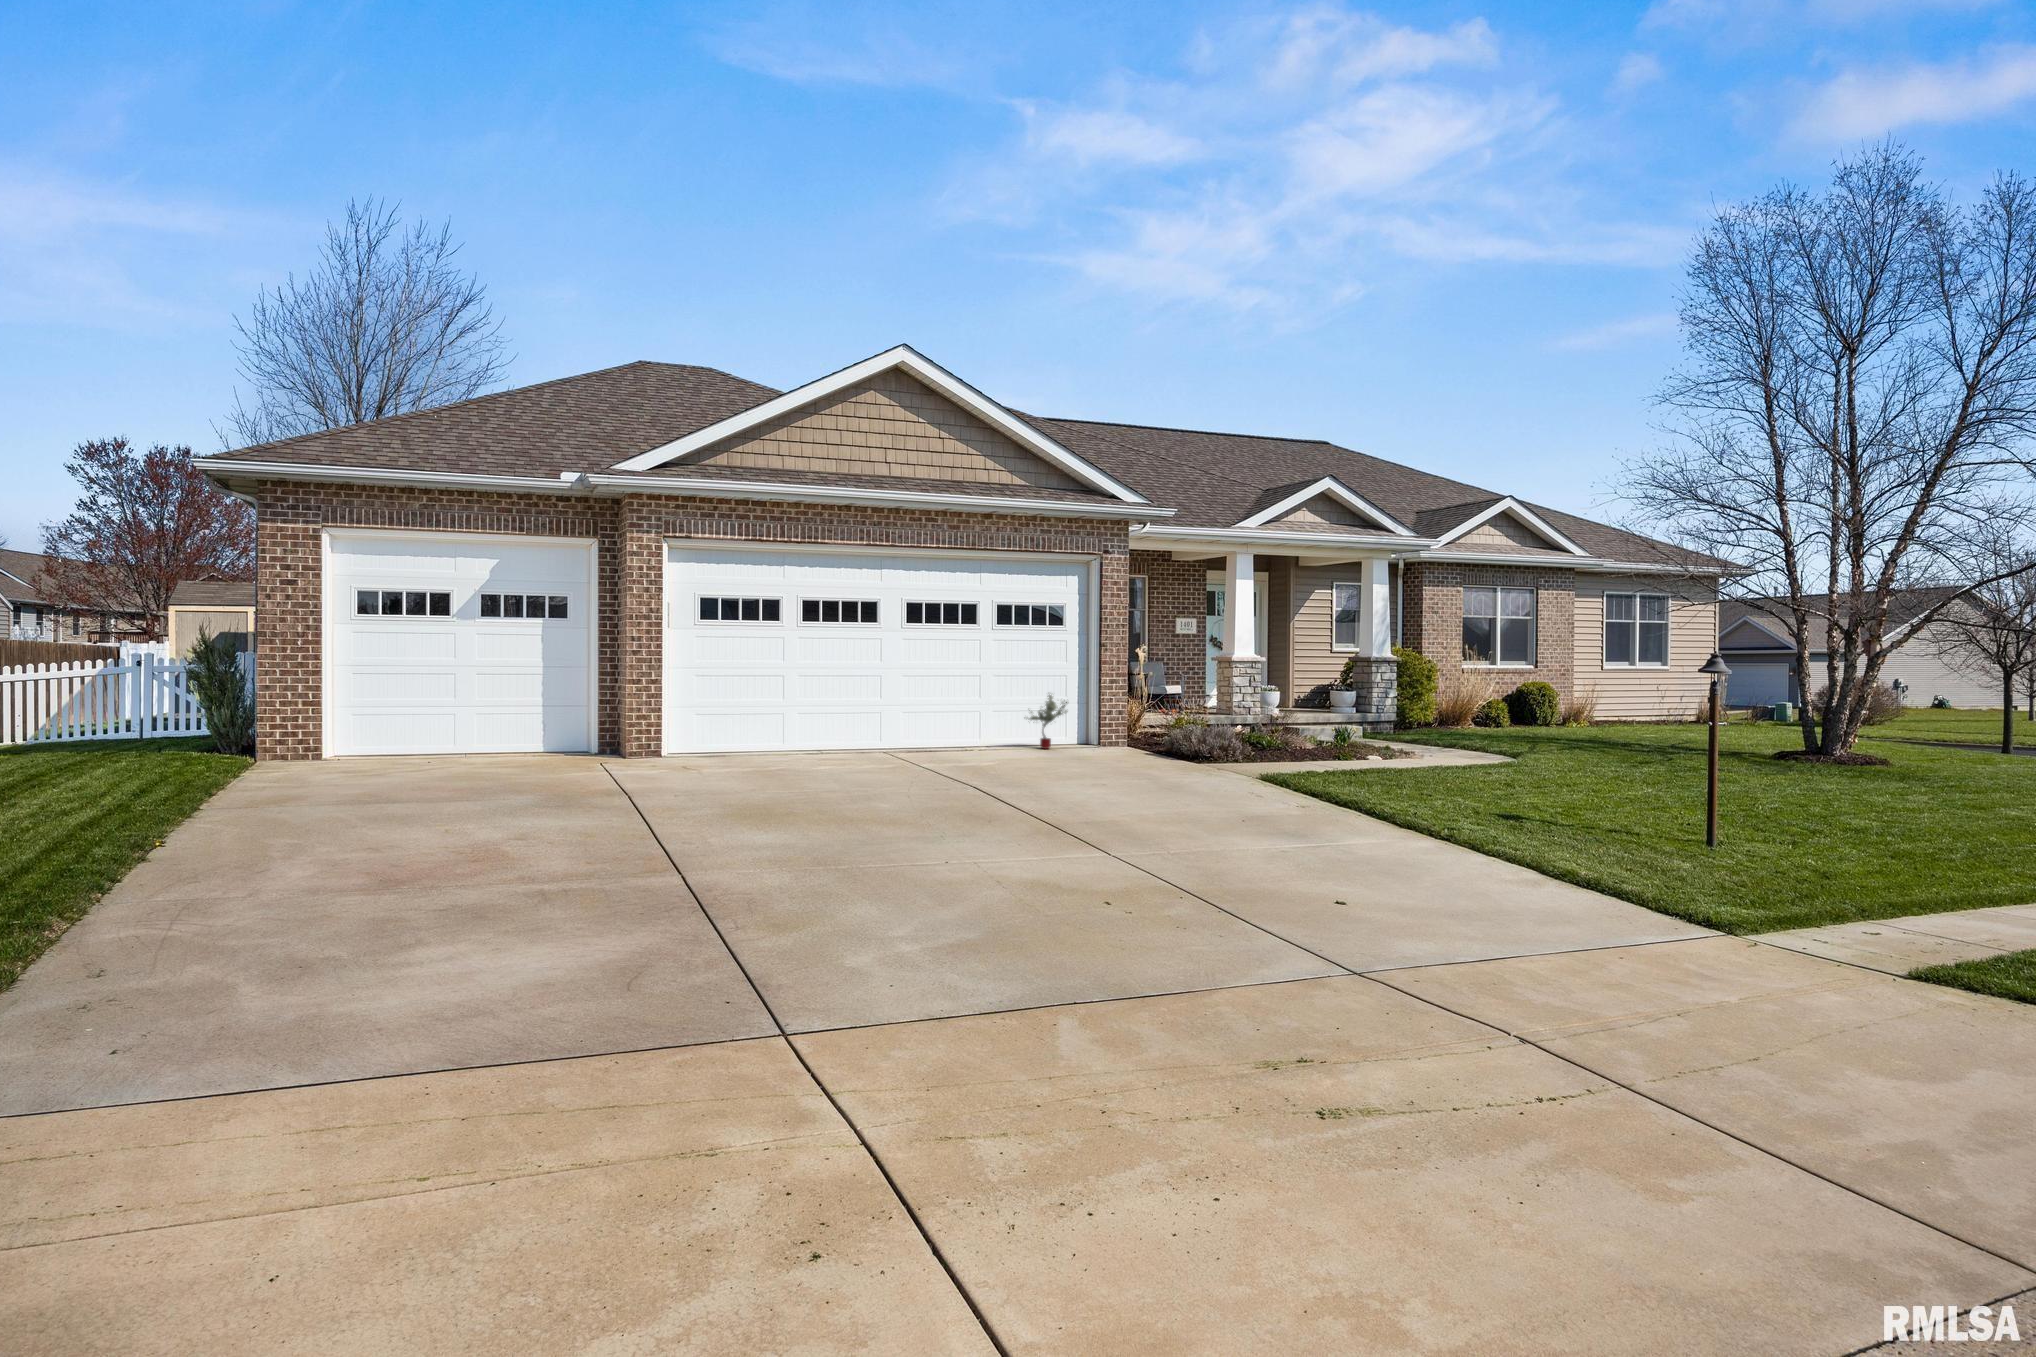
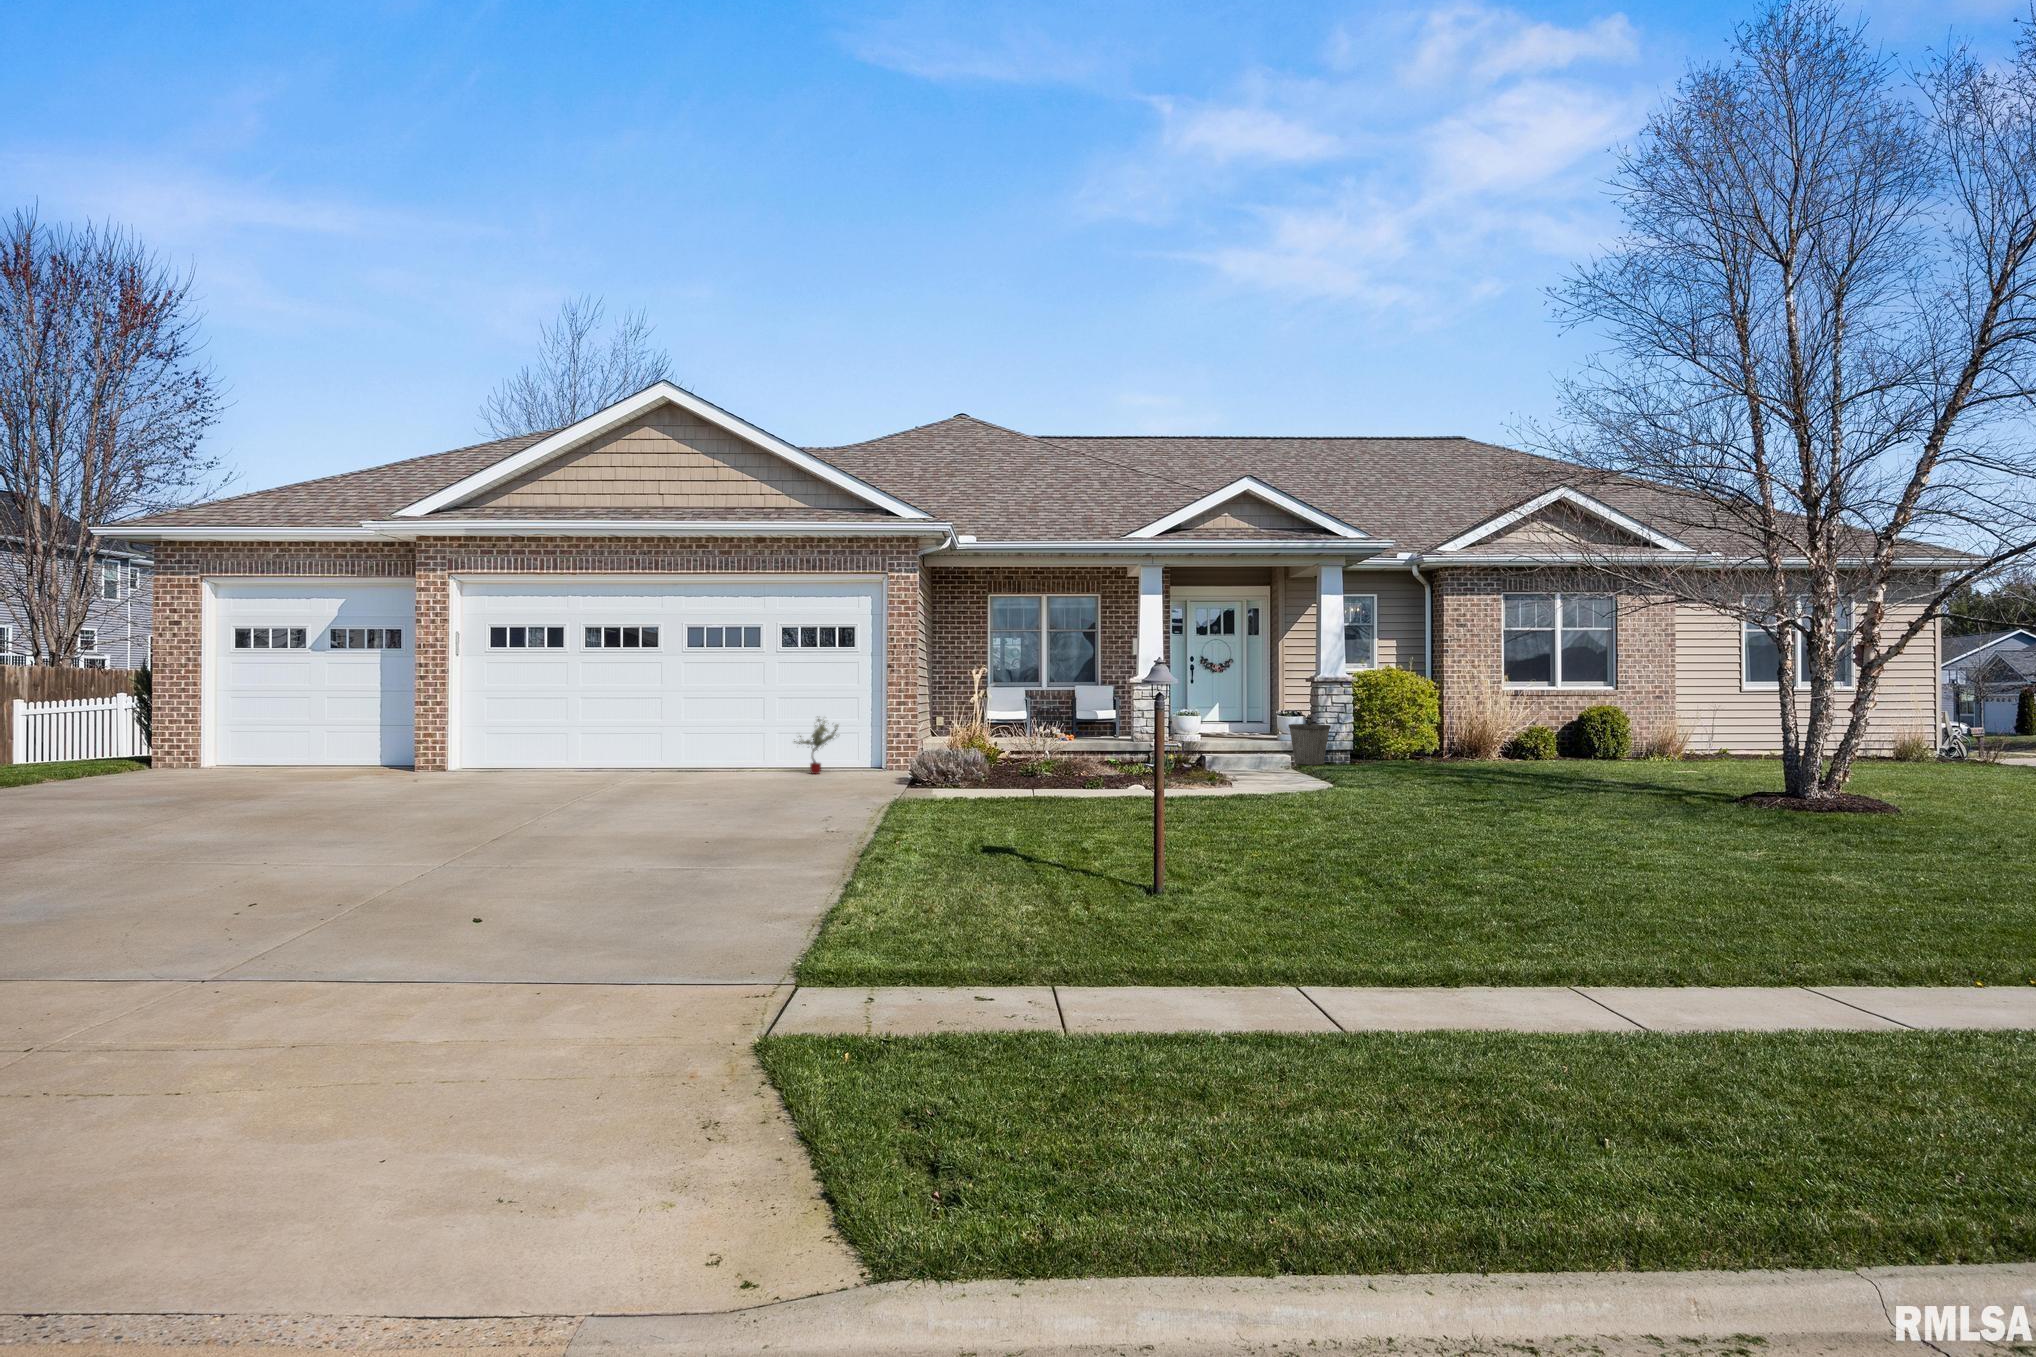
trash can: none [1370,693,1407,731] -> present [1289,720,1331,765]

